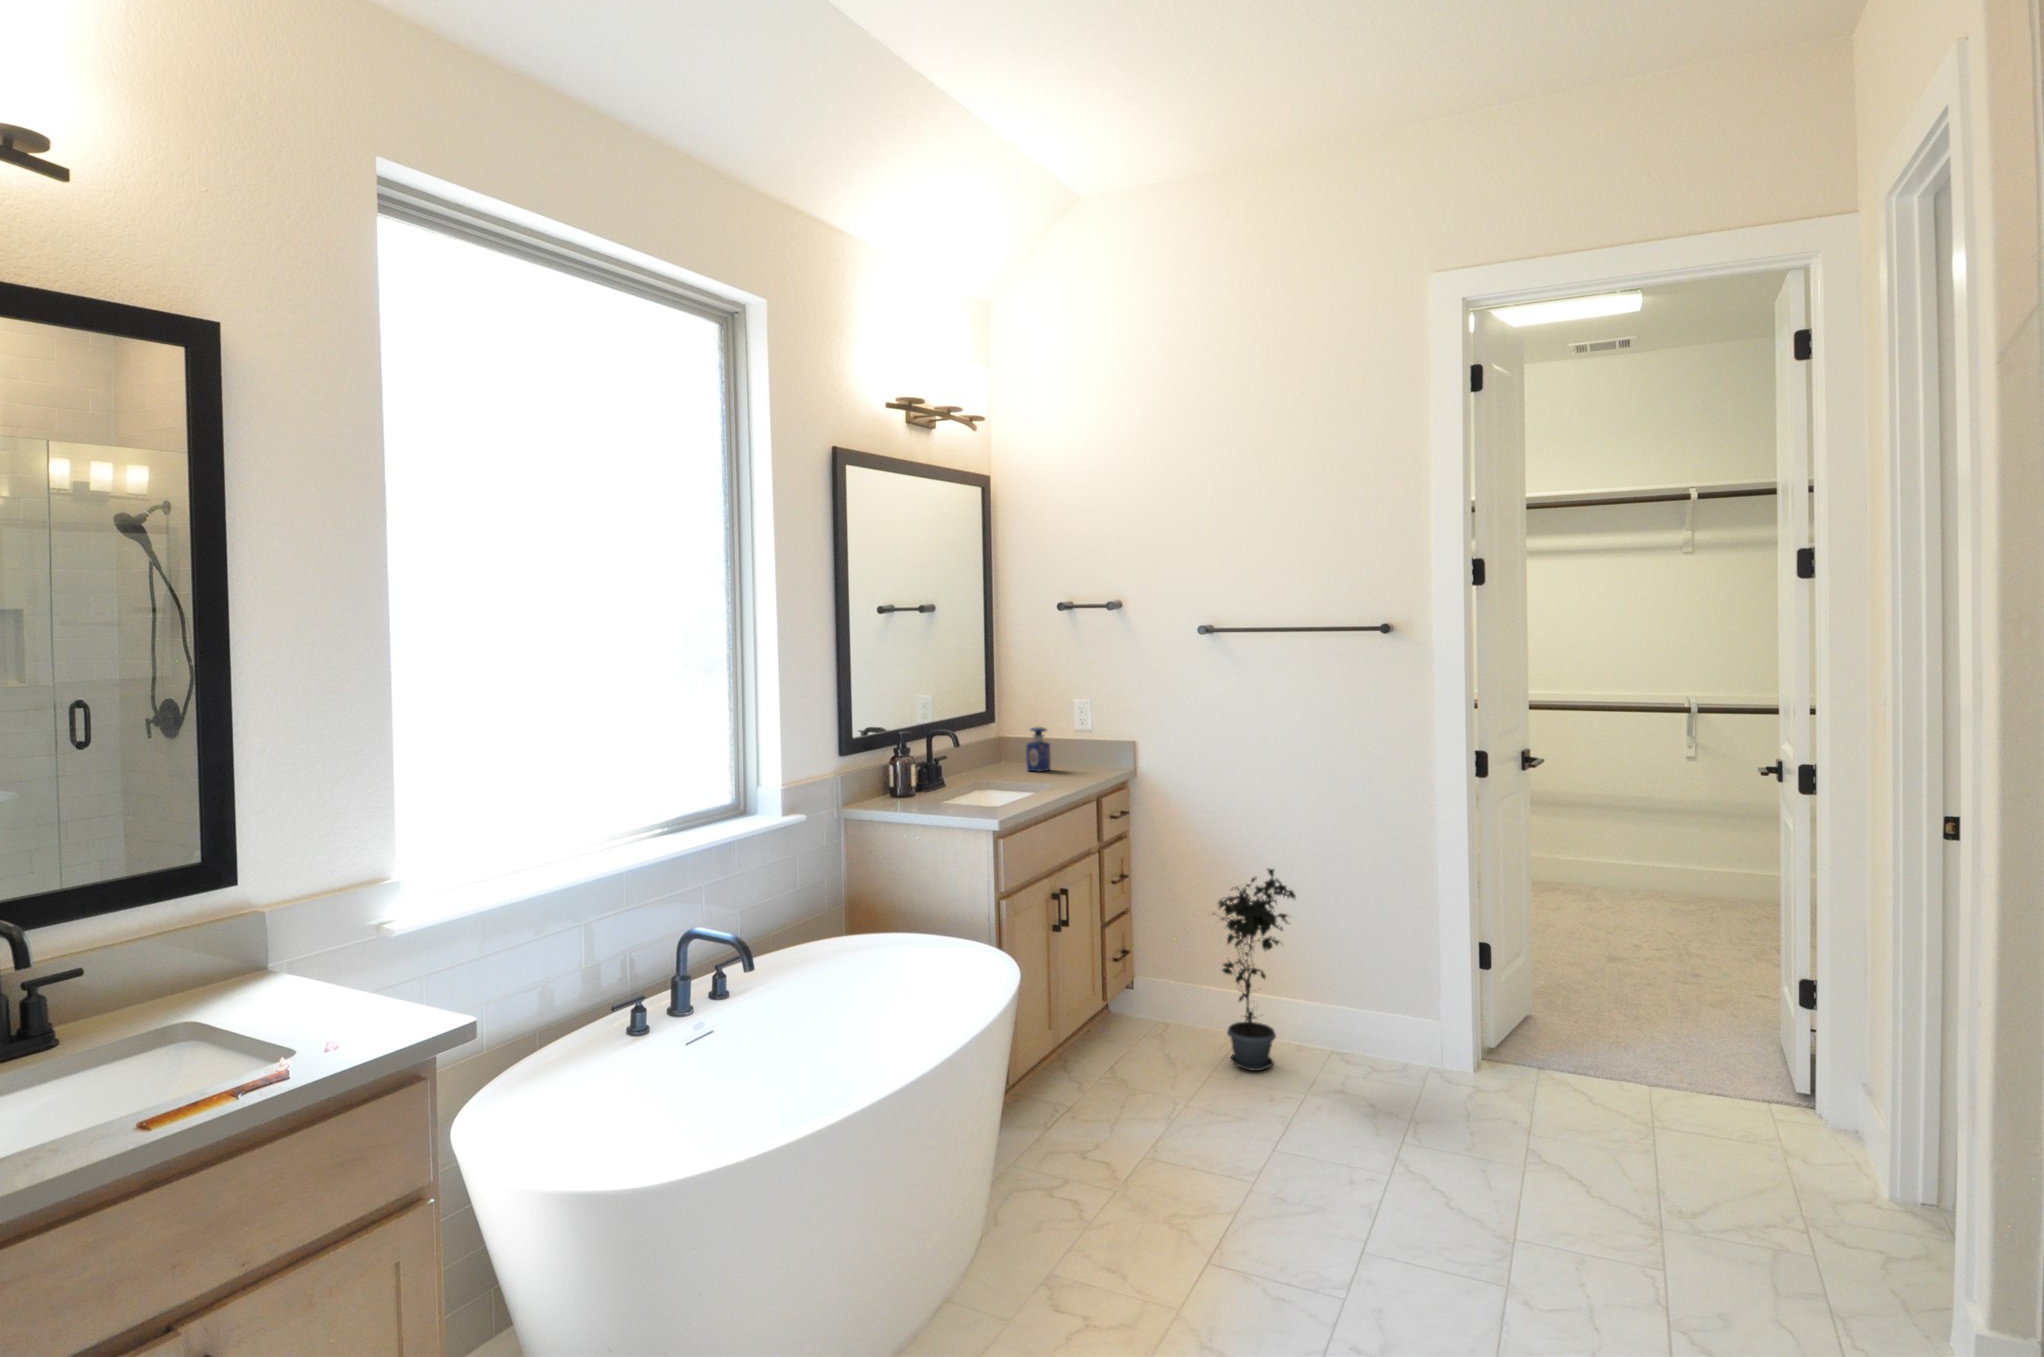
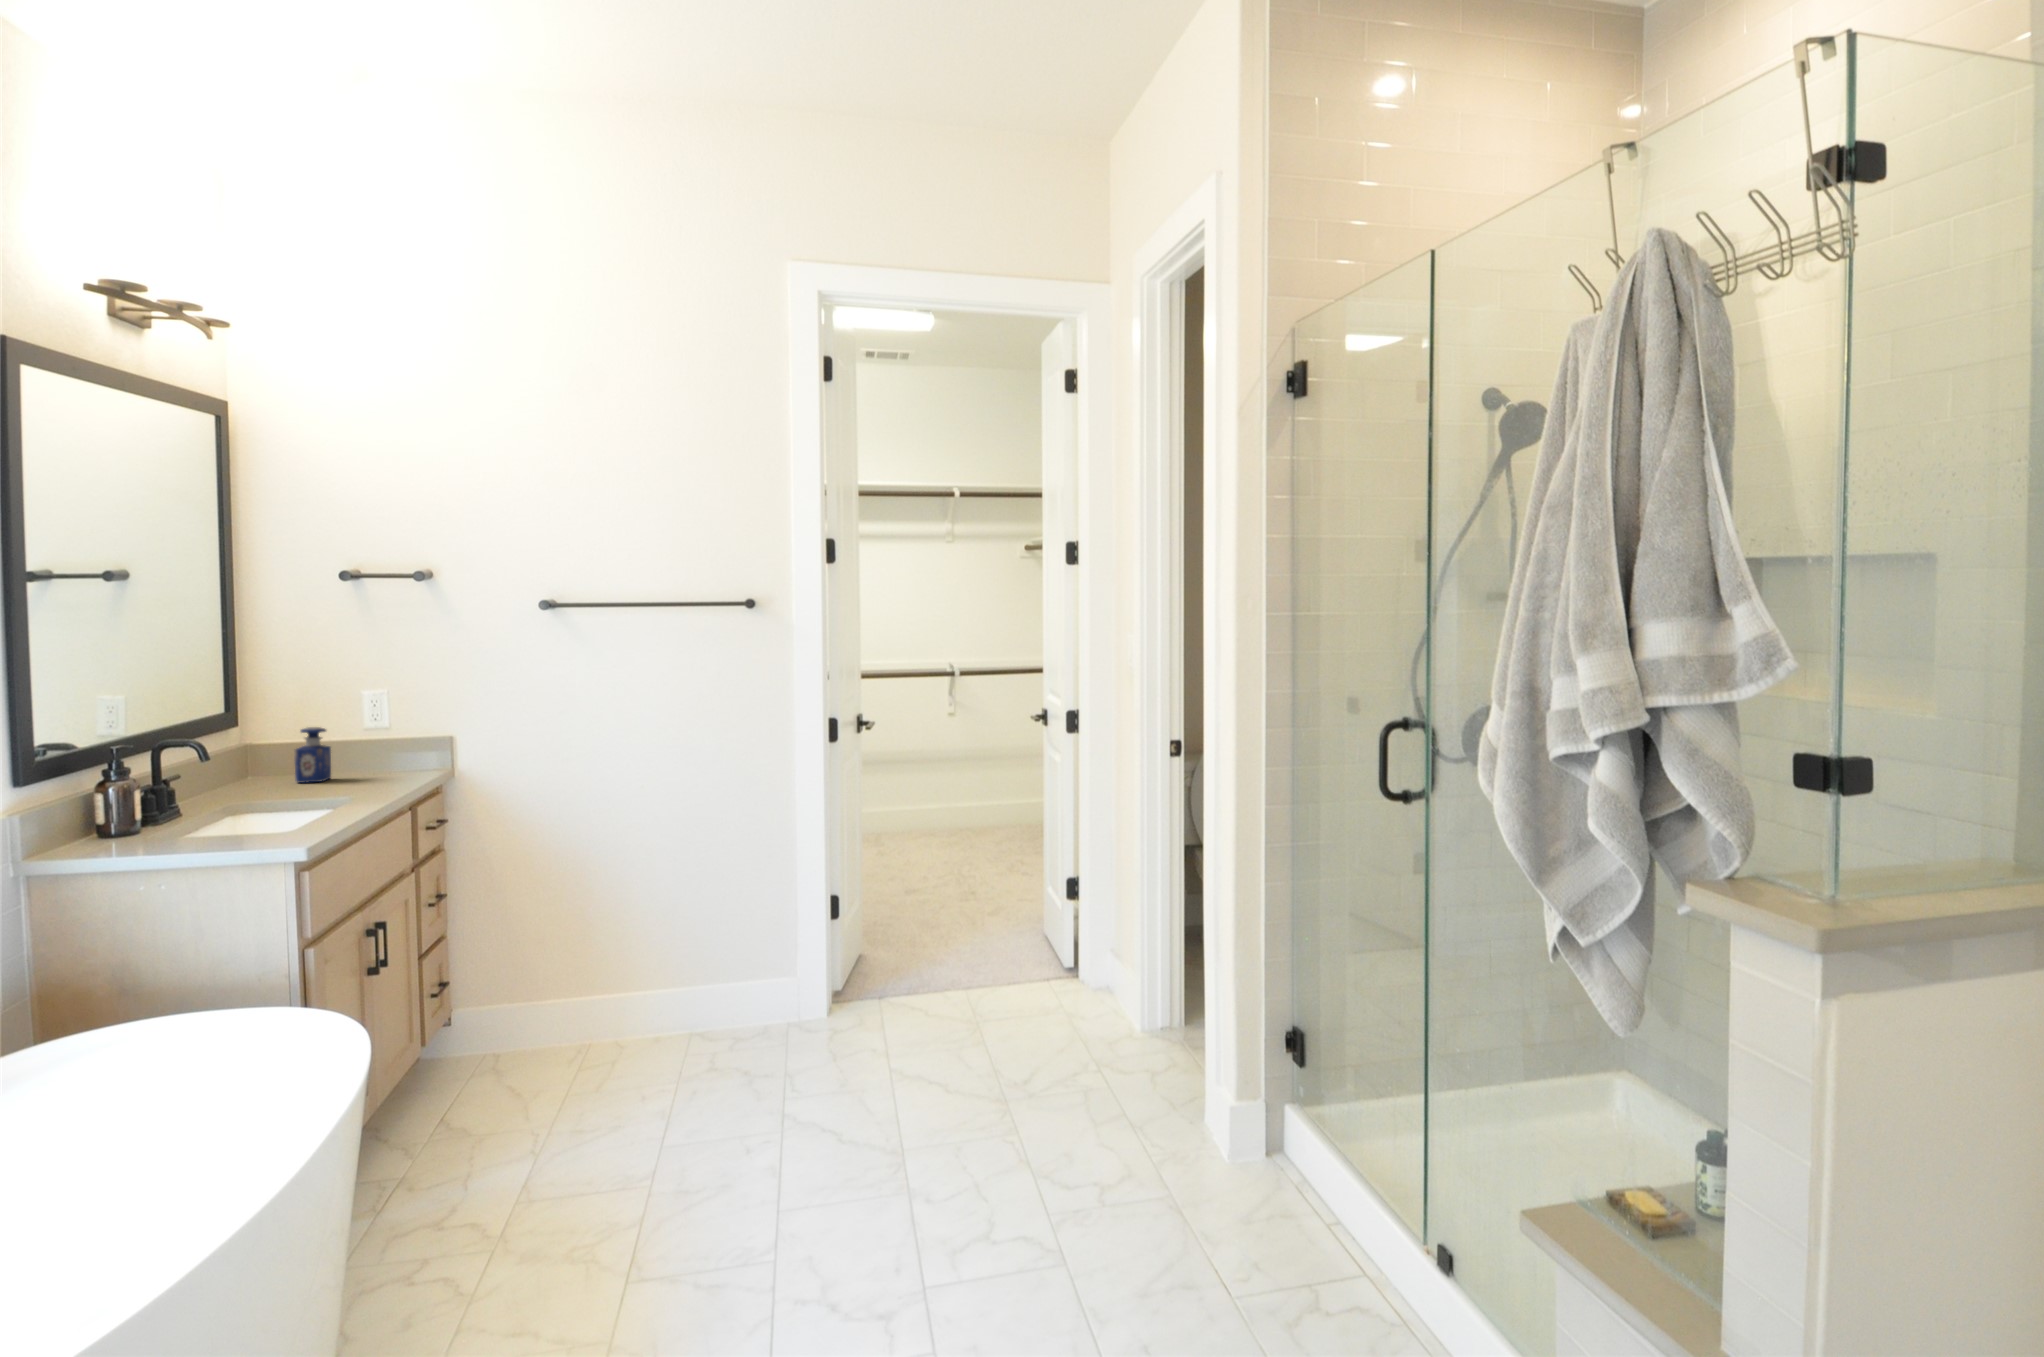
potted plant: present [1213,869,1296,1071] -> none [564,858,665,1078]

